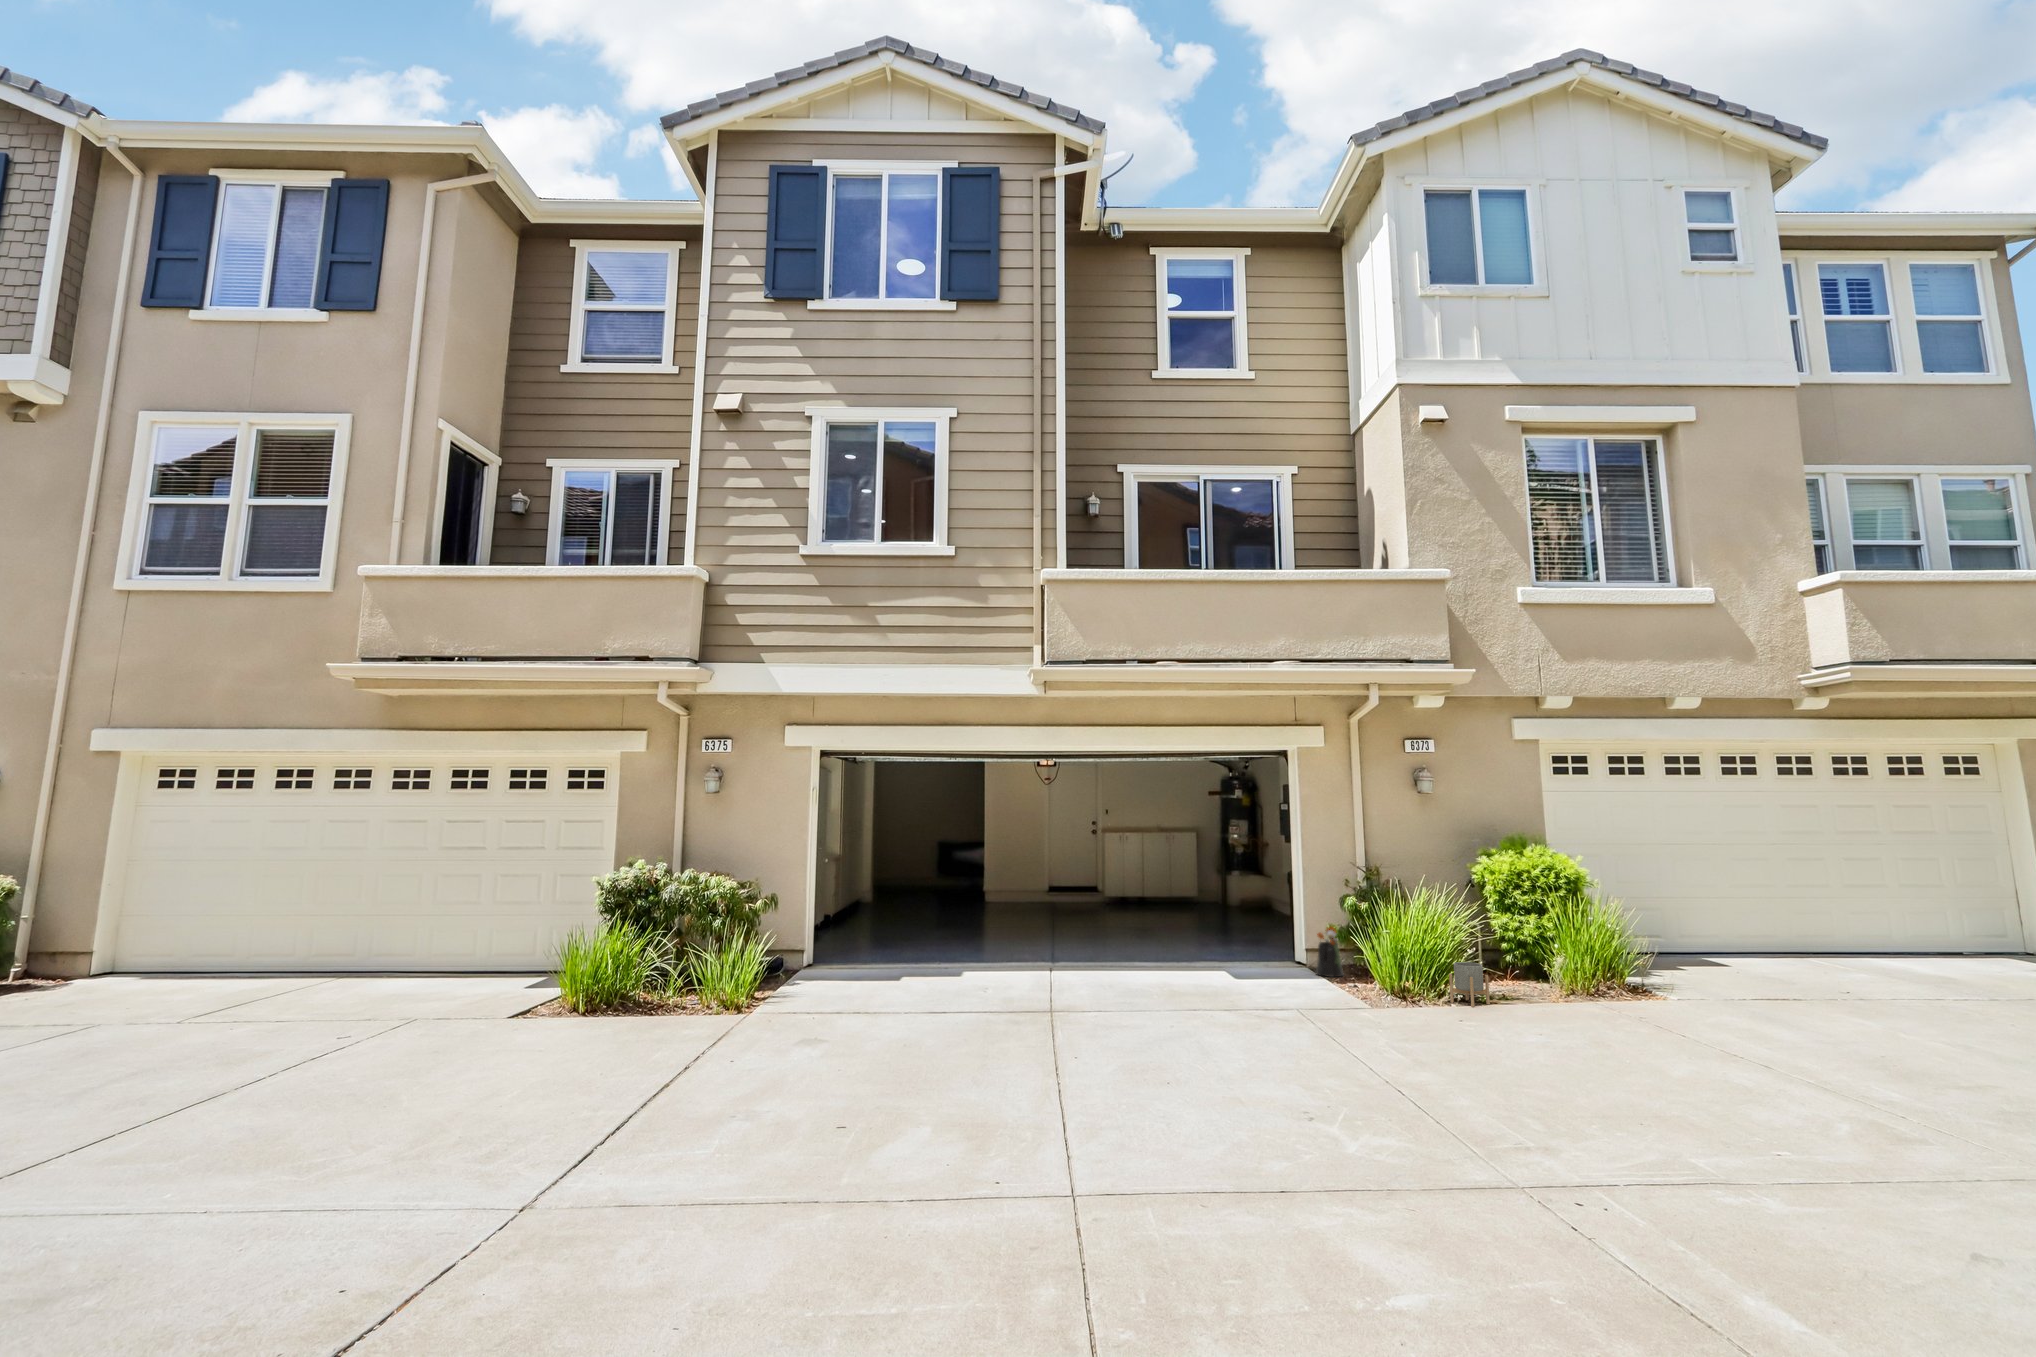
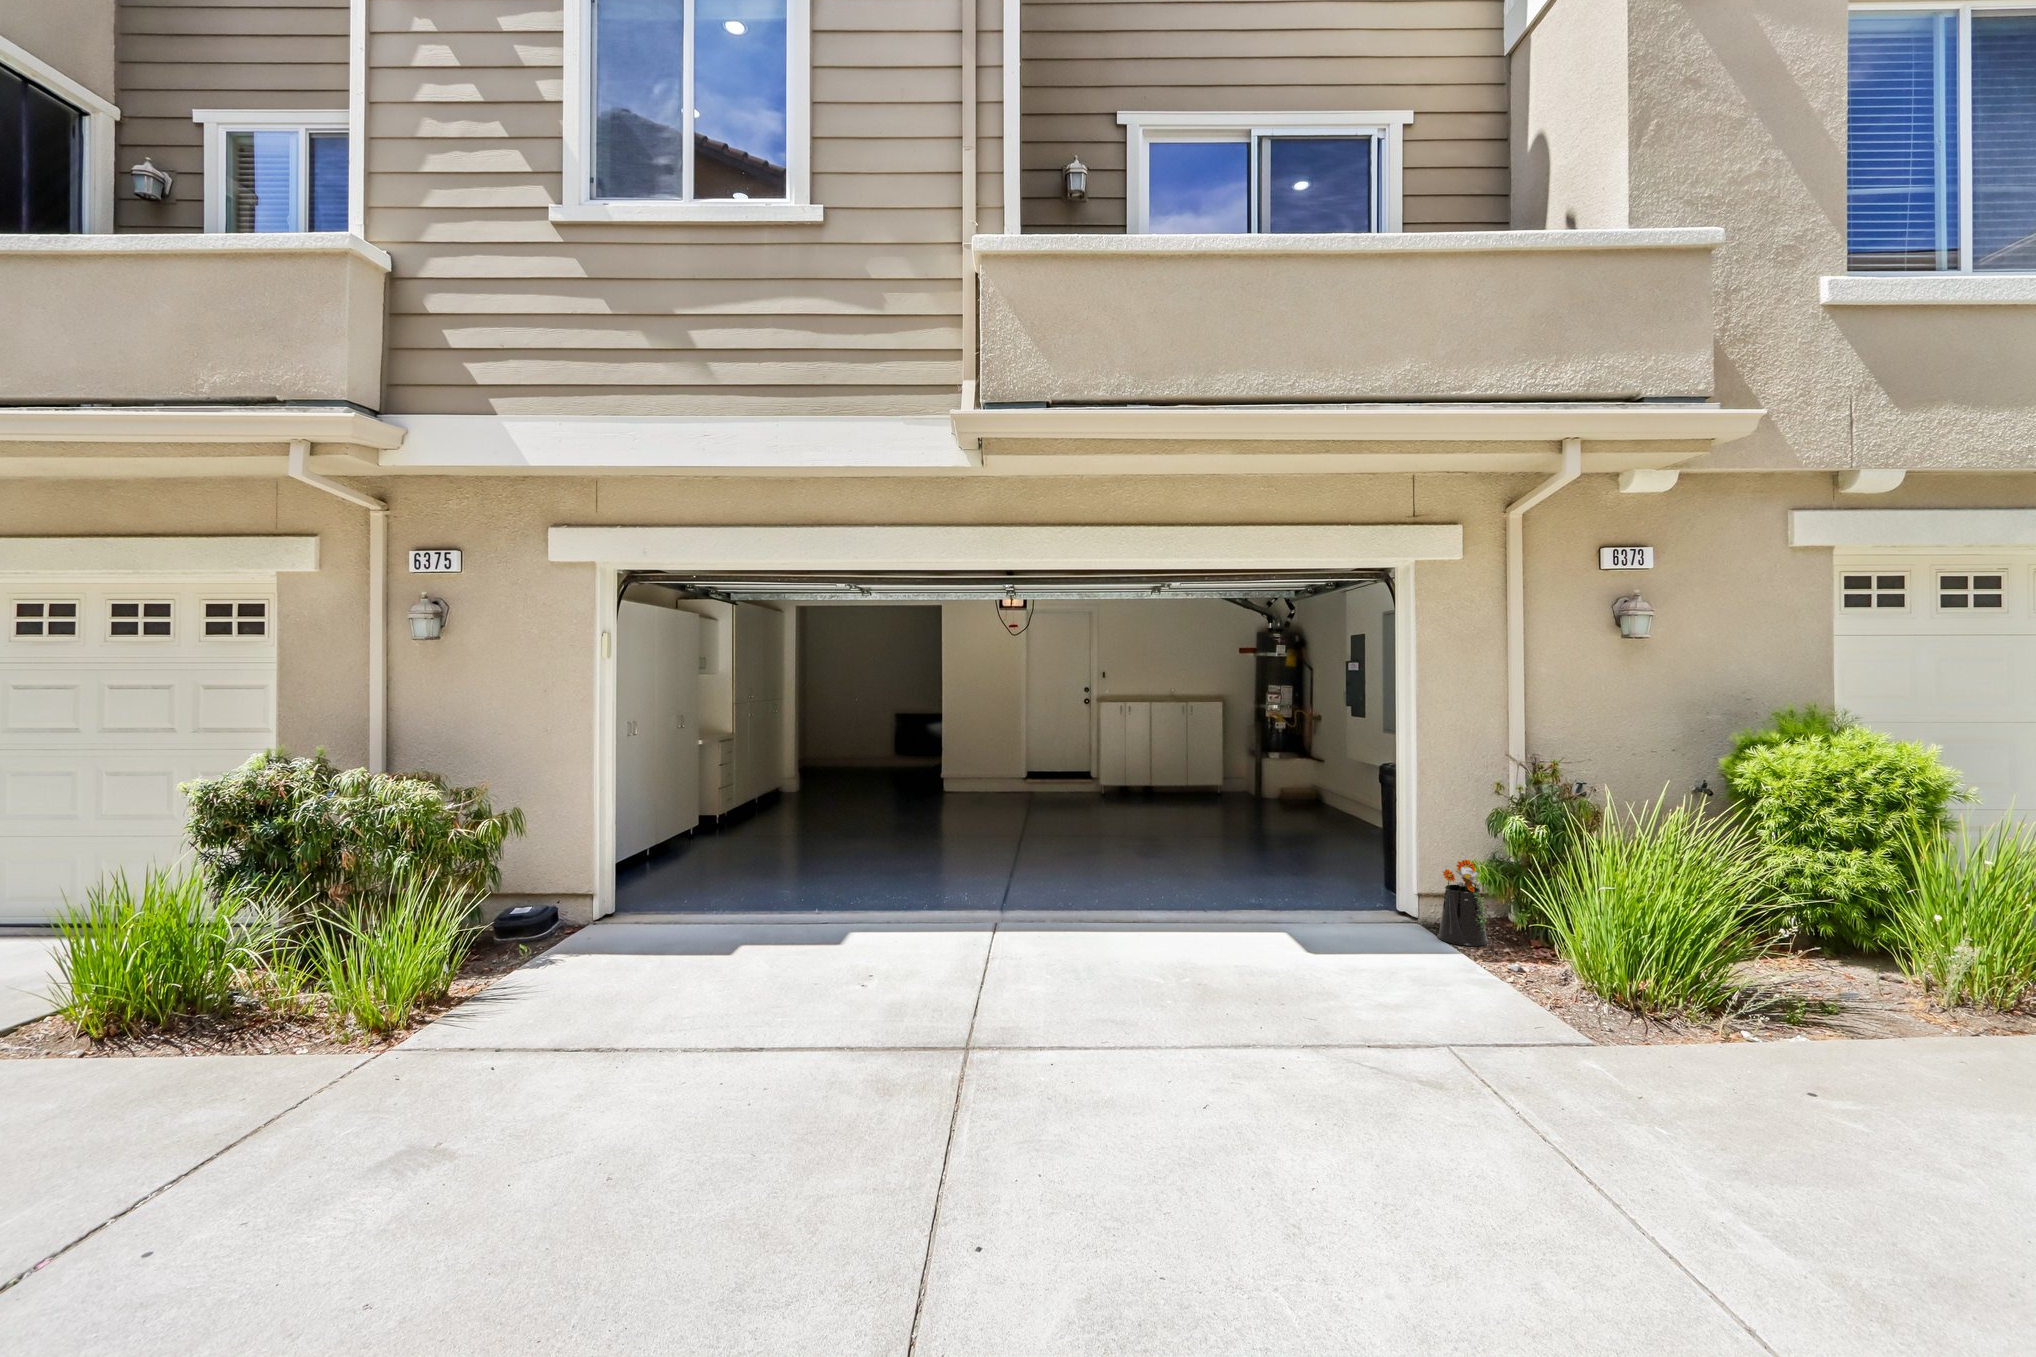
planter: present [1449,962,1490,1007] -> none [1745,953,1830,1048]

